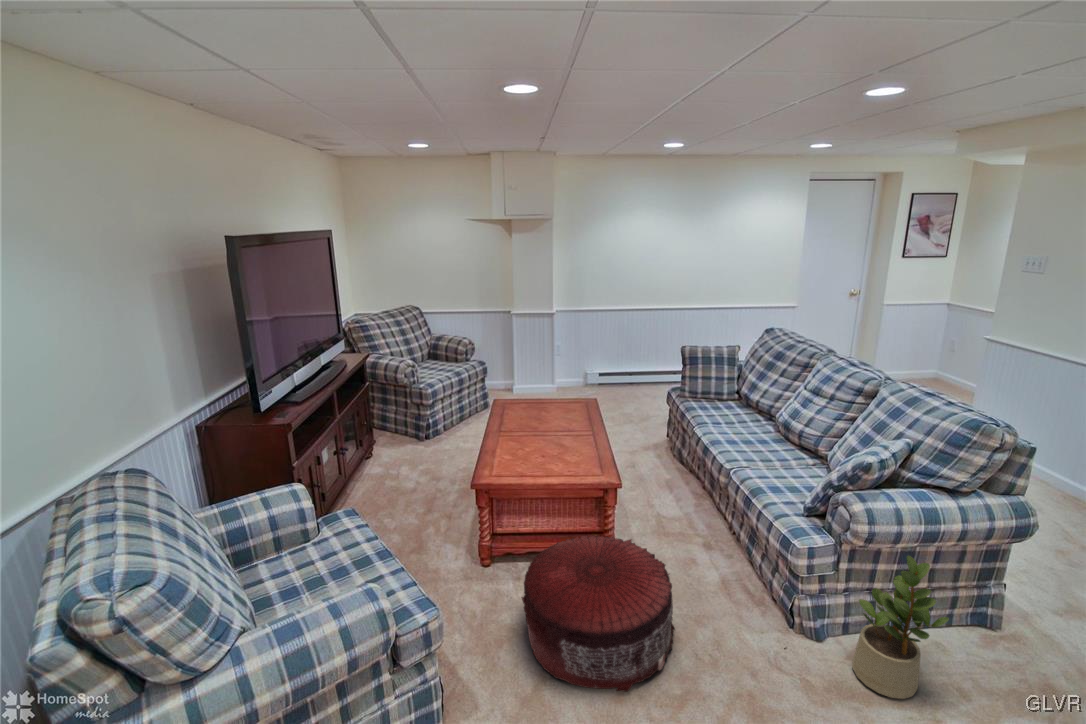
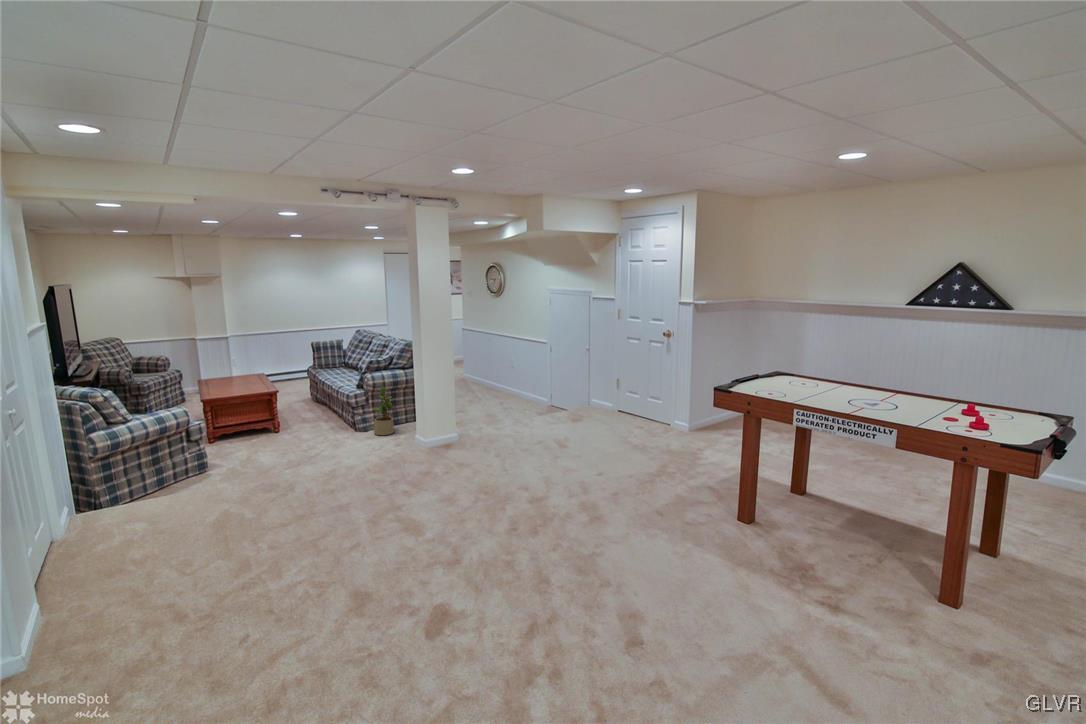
pouf: present [522,535,675,692] -> none [236,410,308,455]

